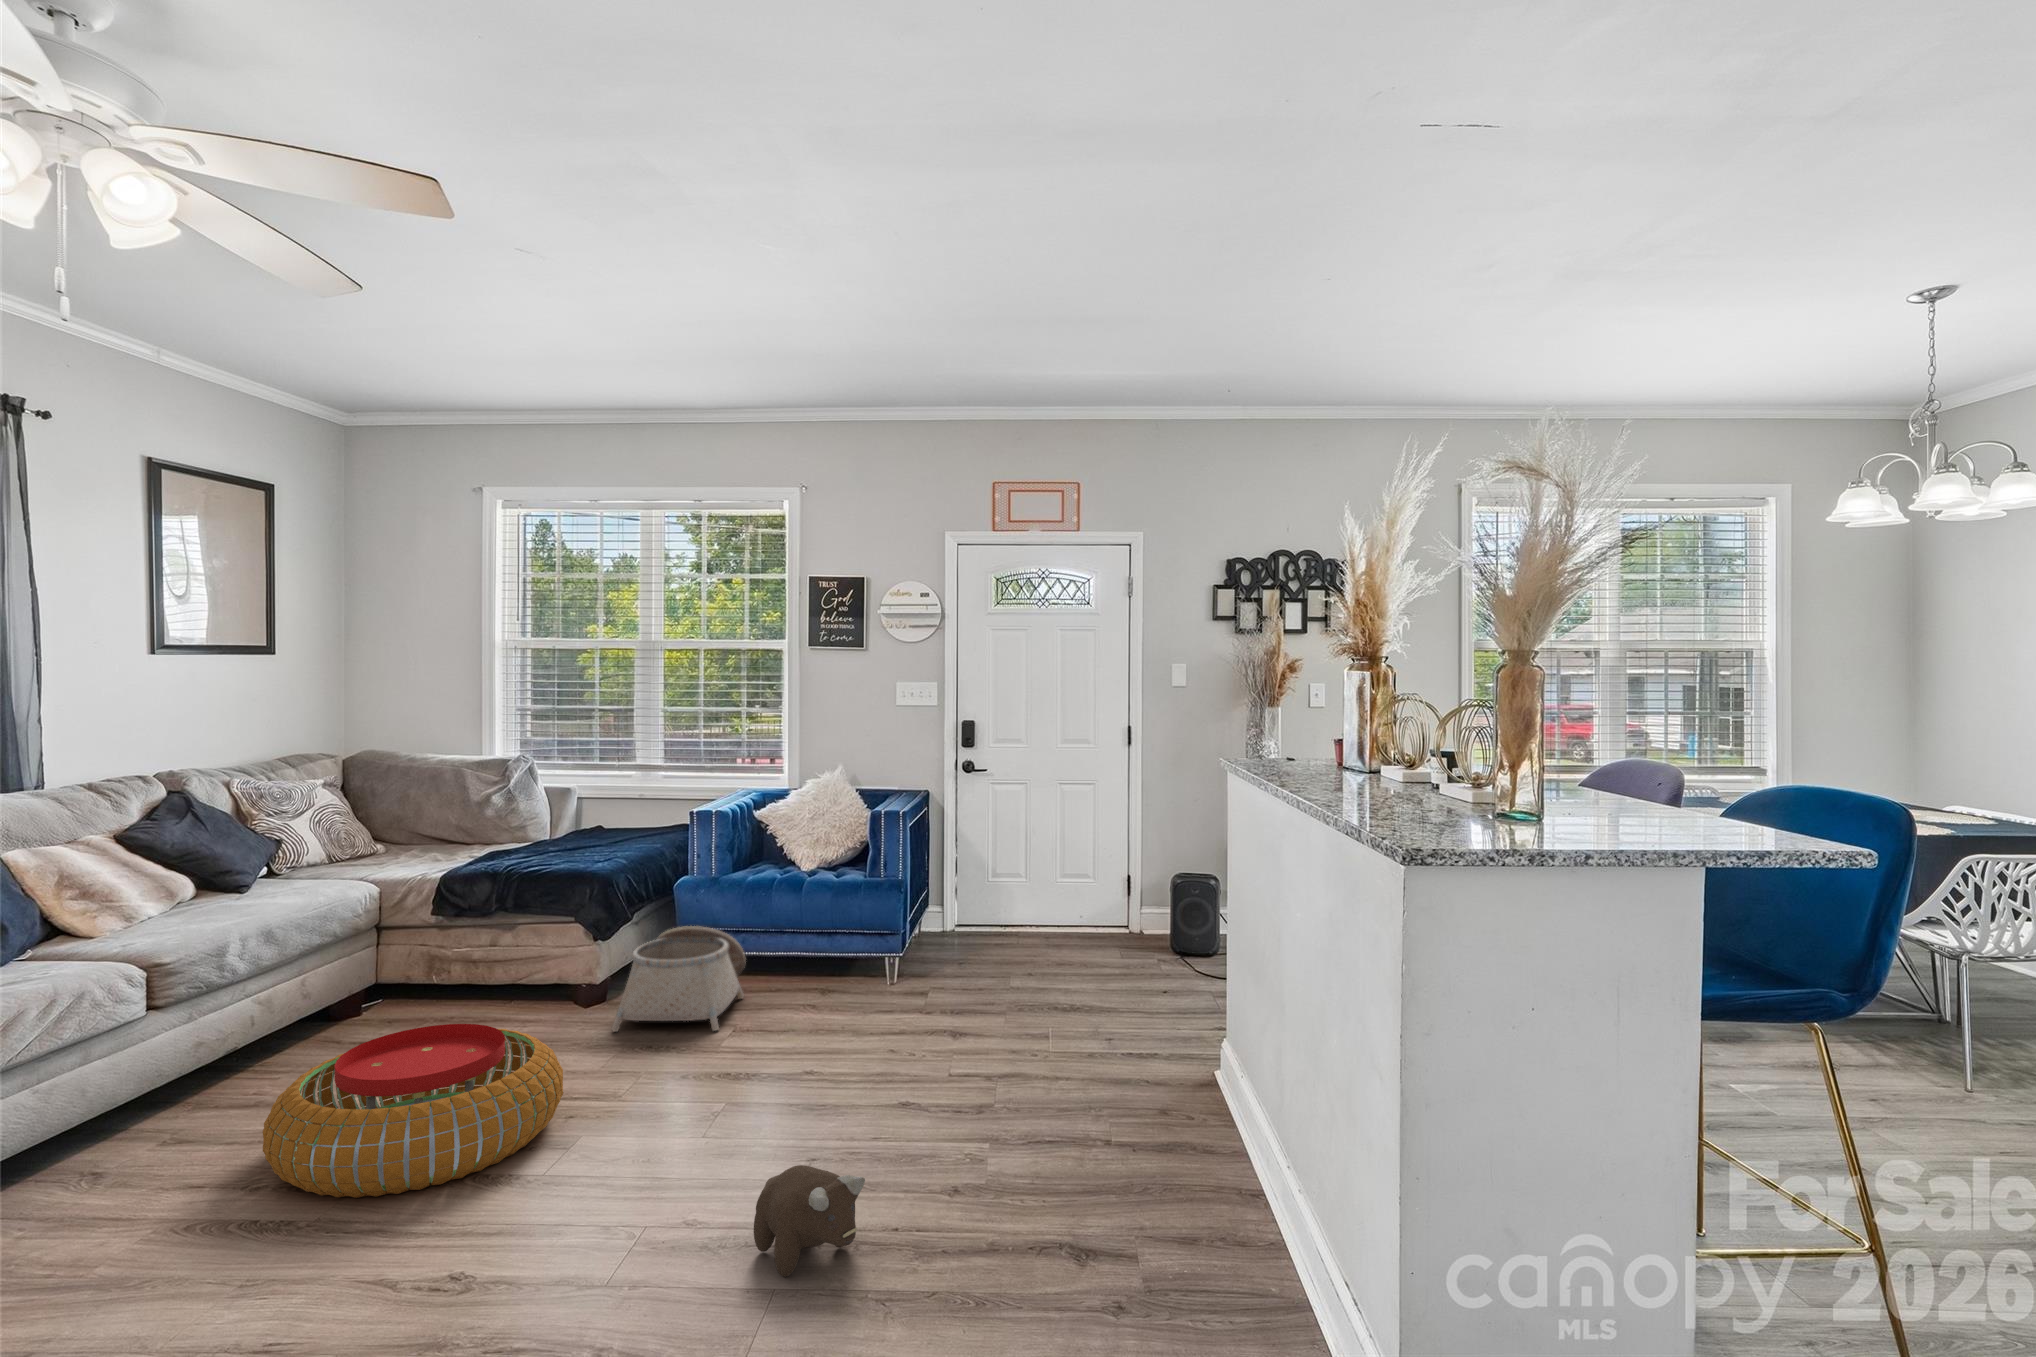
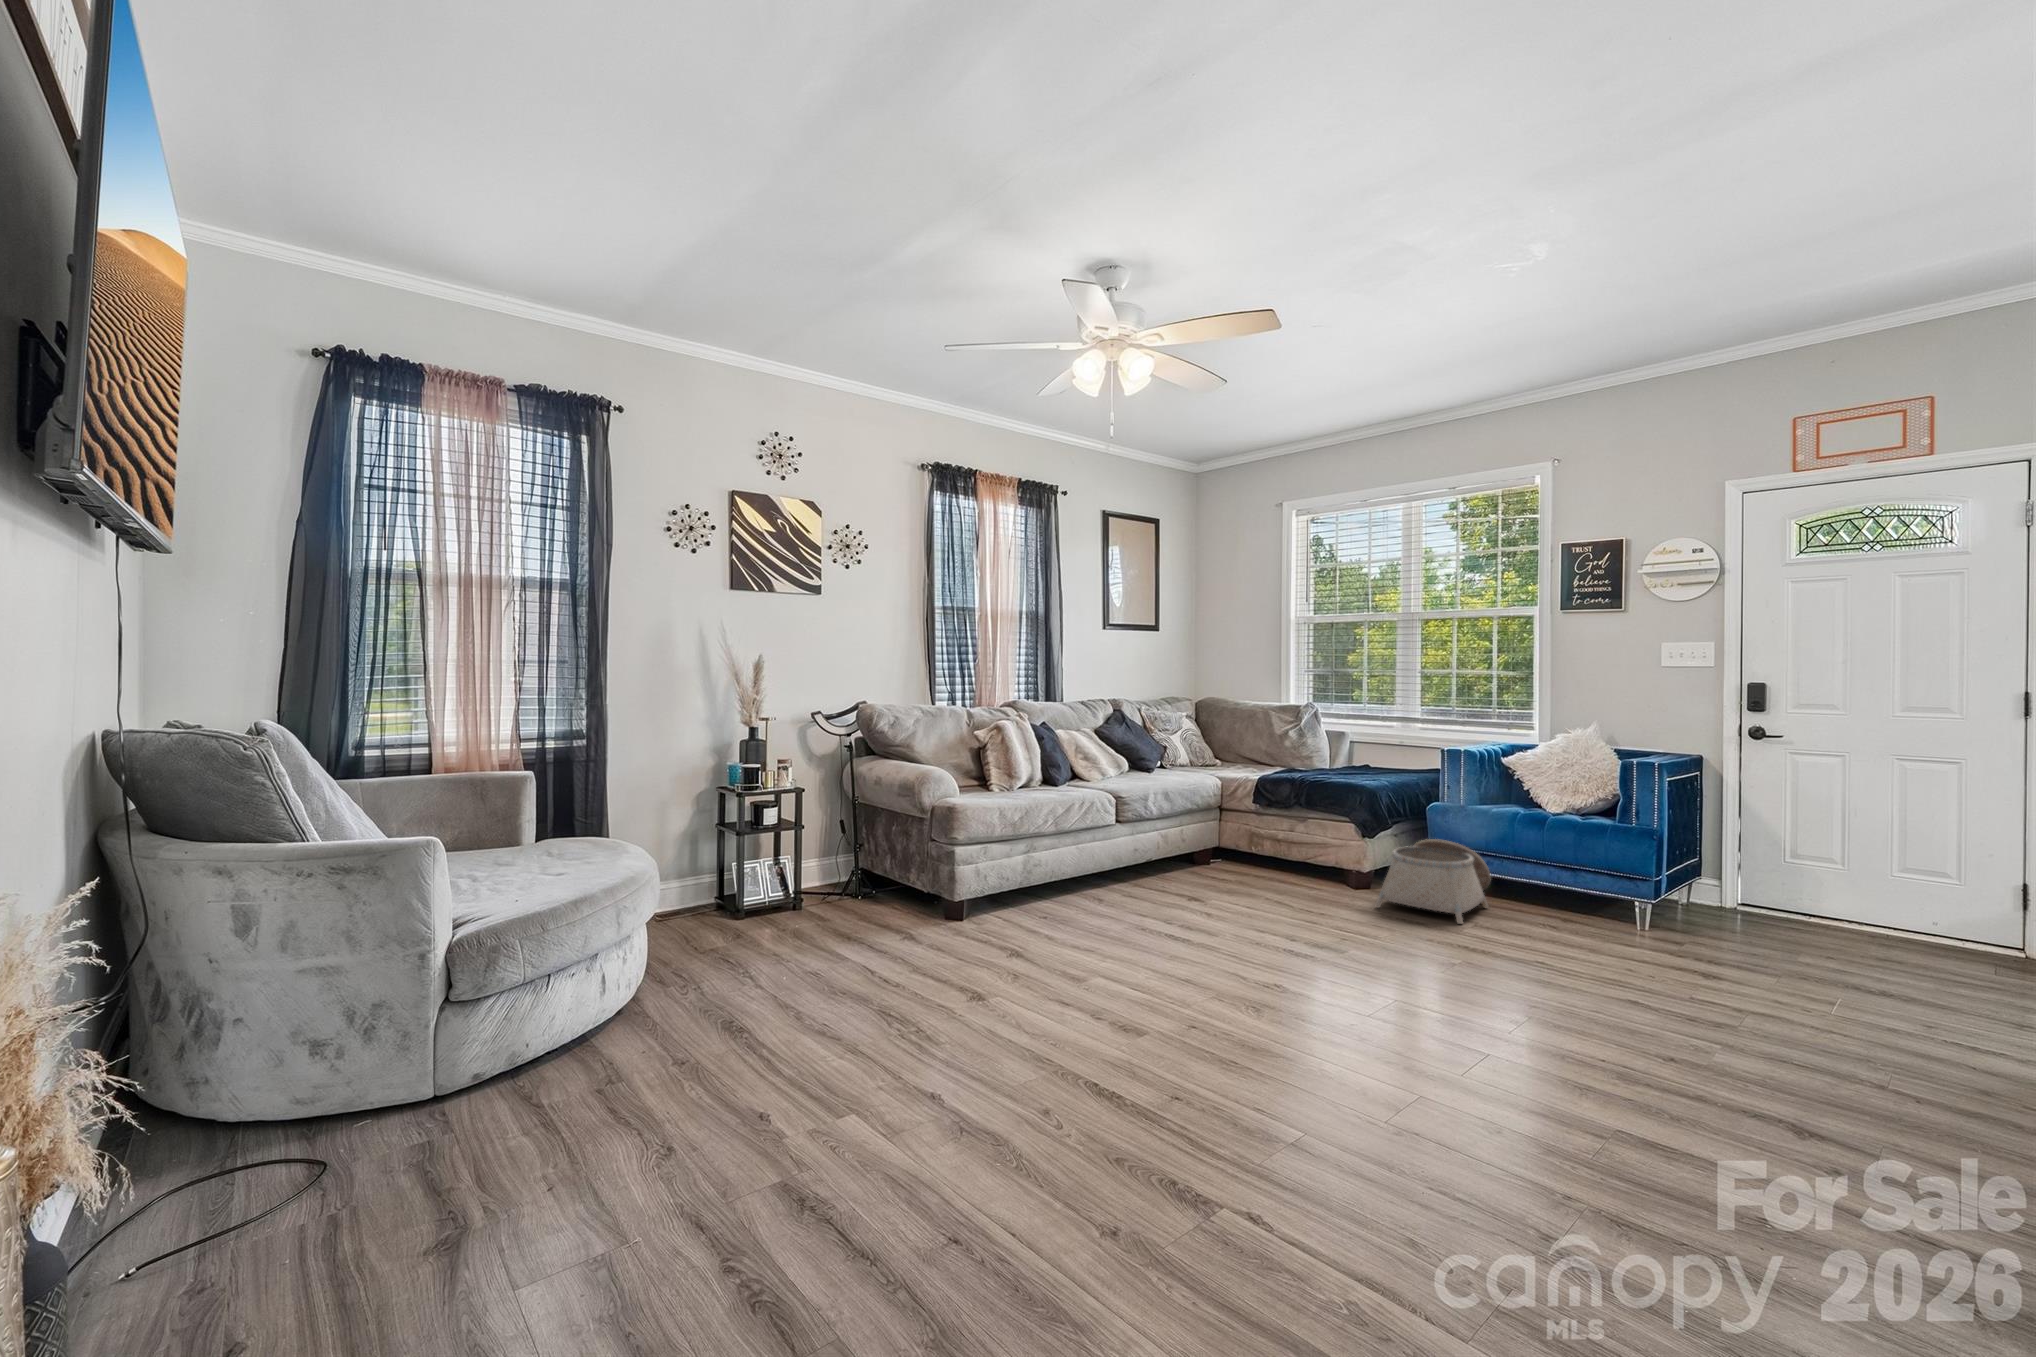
pouf: present [263,1024,563,1198] -> none [1162,865,1337,962]
plush toy: present [754,1165,865,1277] -> none [1476,1003,1575,1081]

